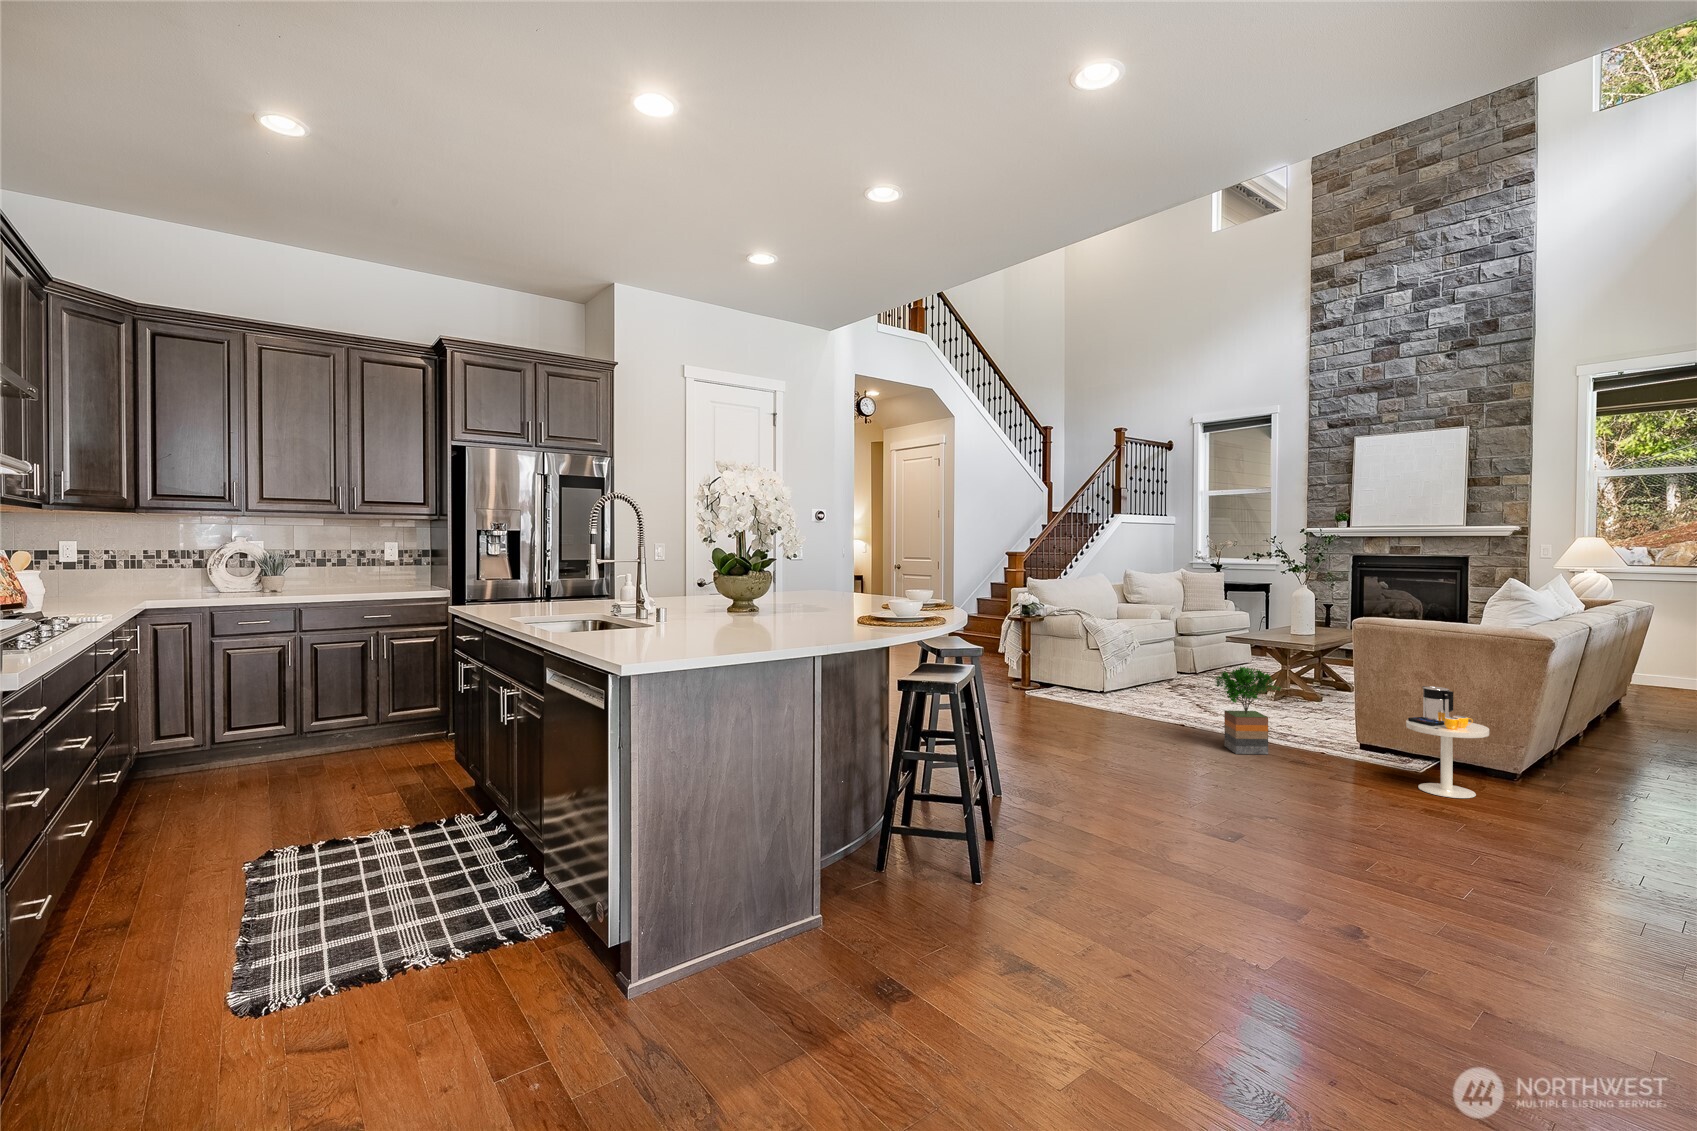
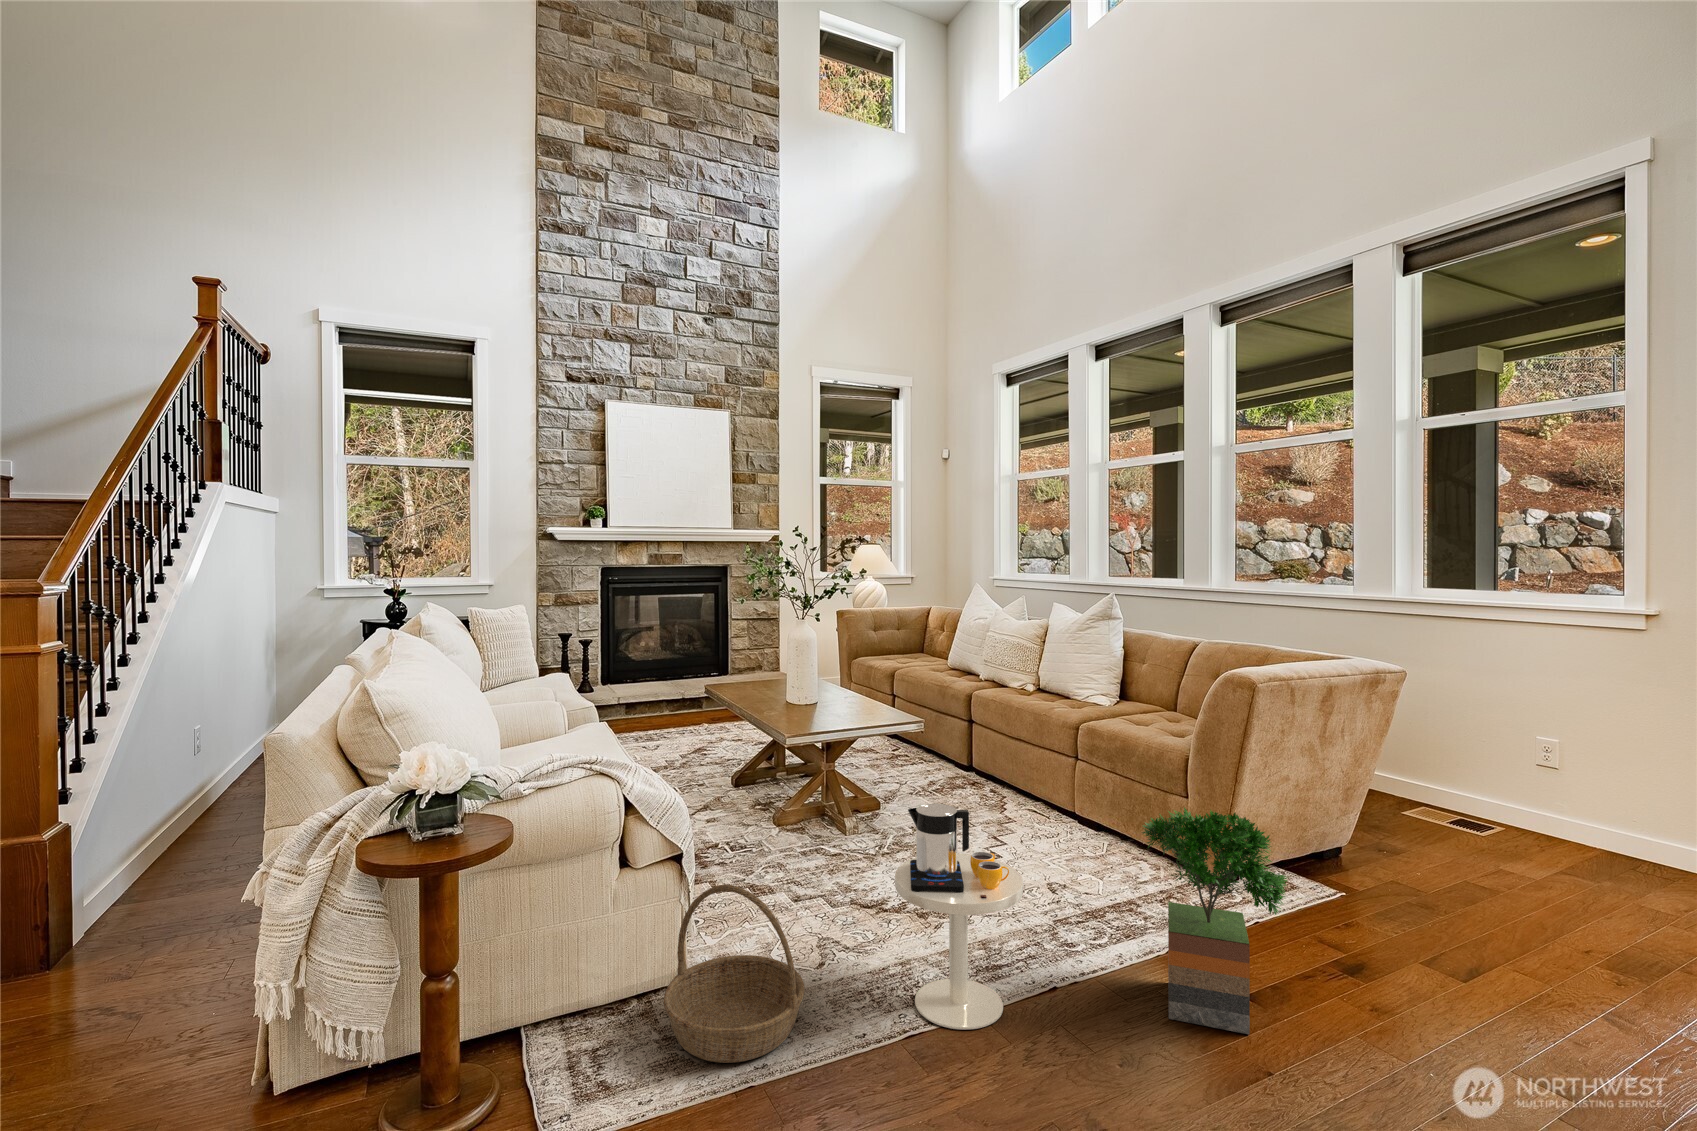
basket: none [1089,664,1137,715] -> present [664,885,805,1063]
side table: present [1406,686,1489,798] -> present [895,804,1023,1030]

